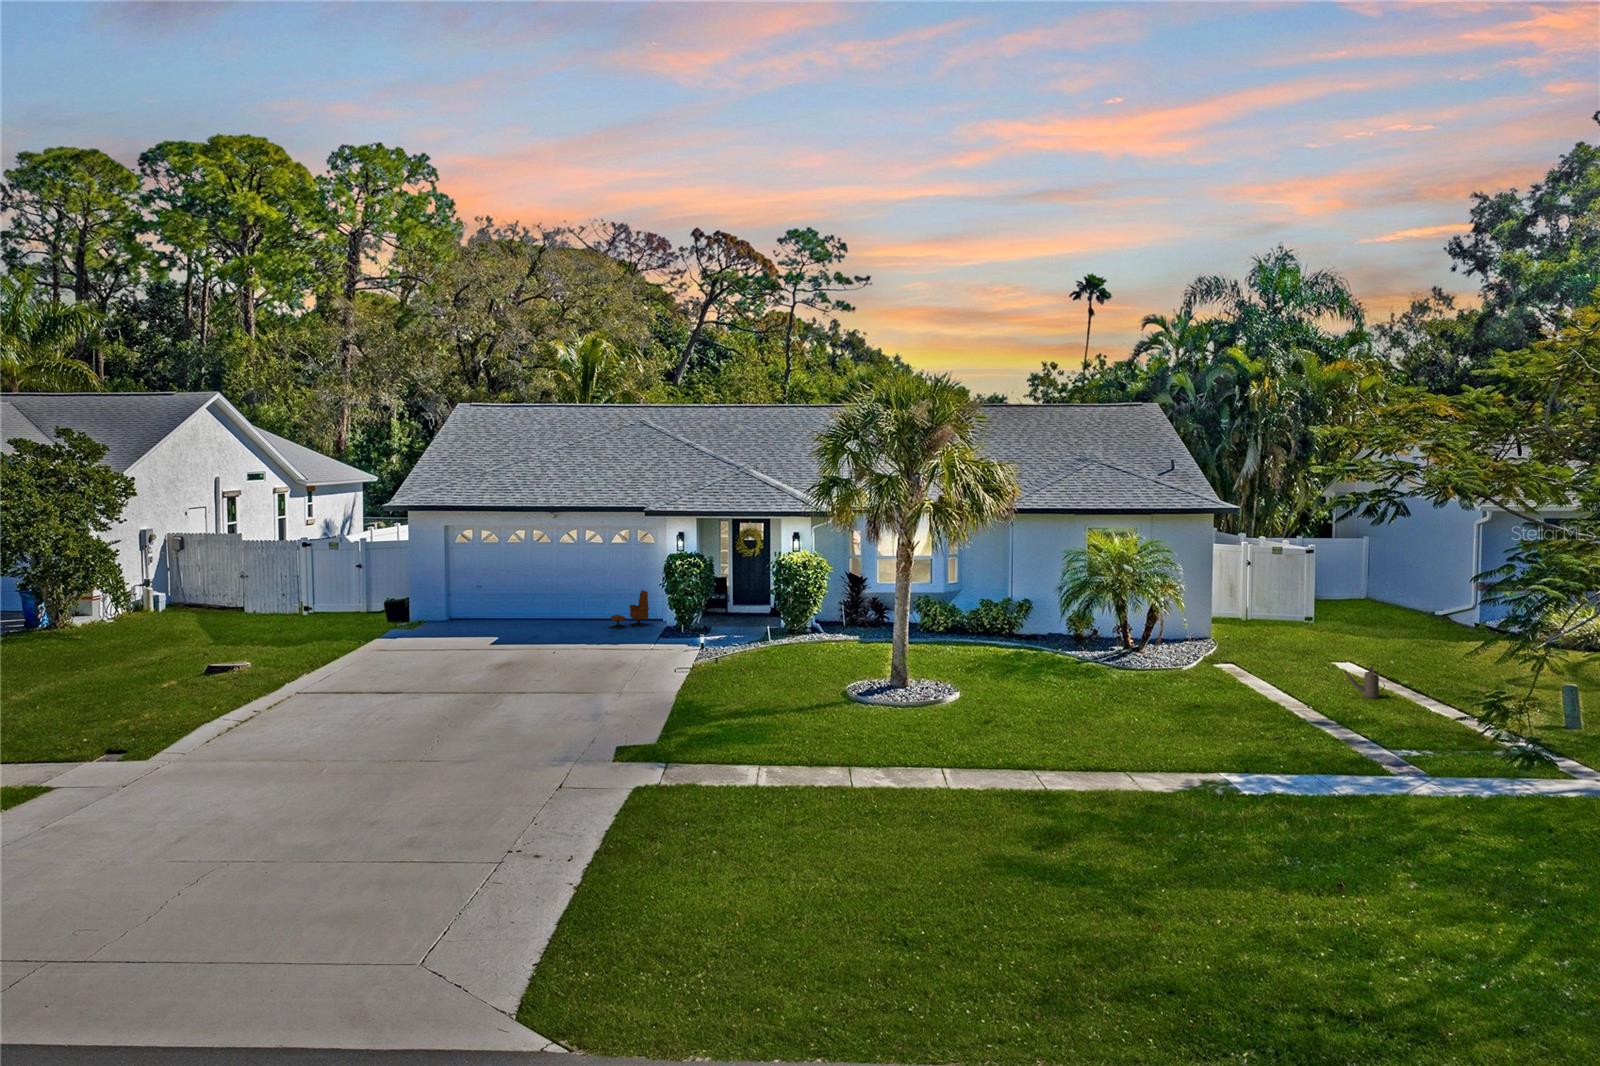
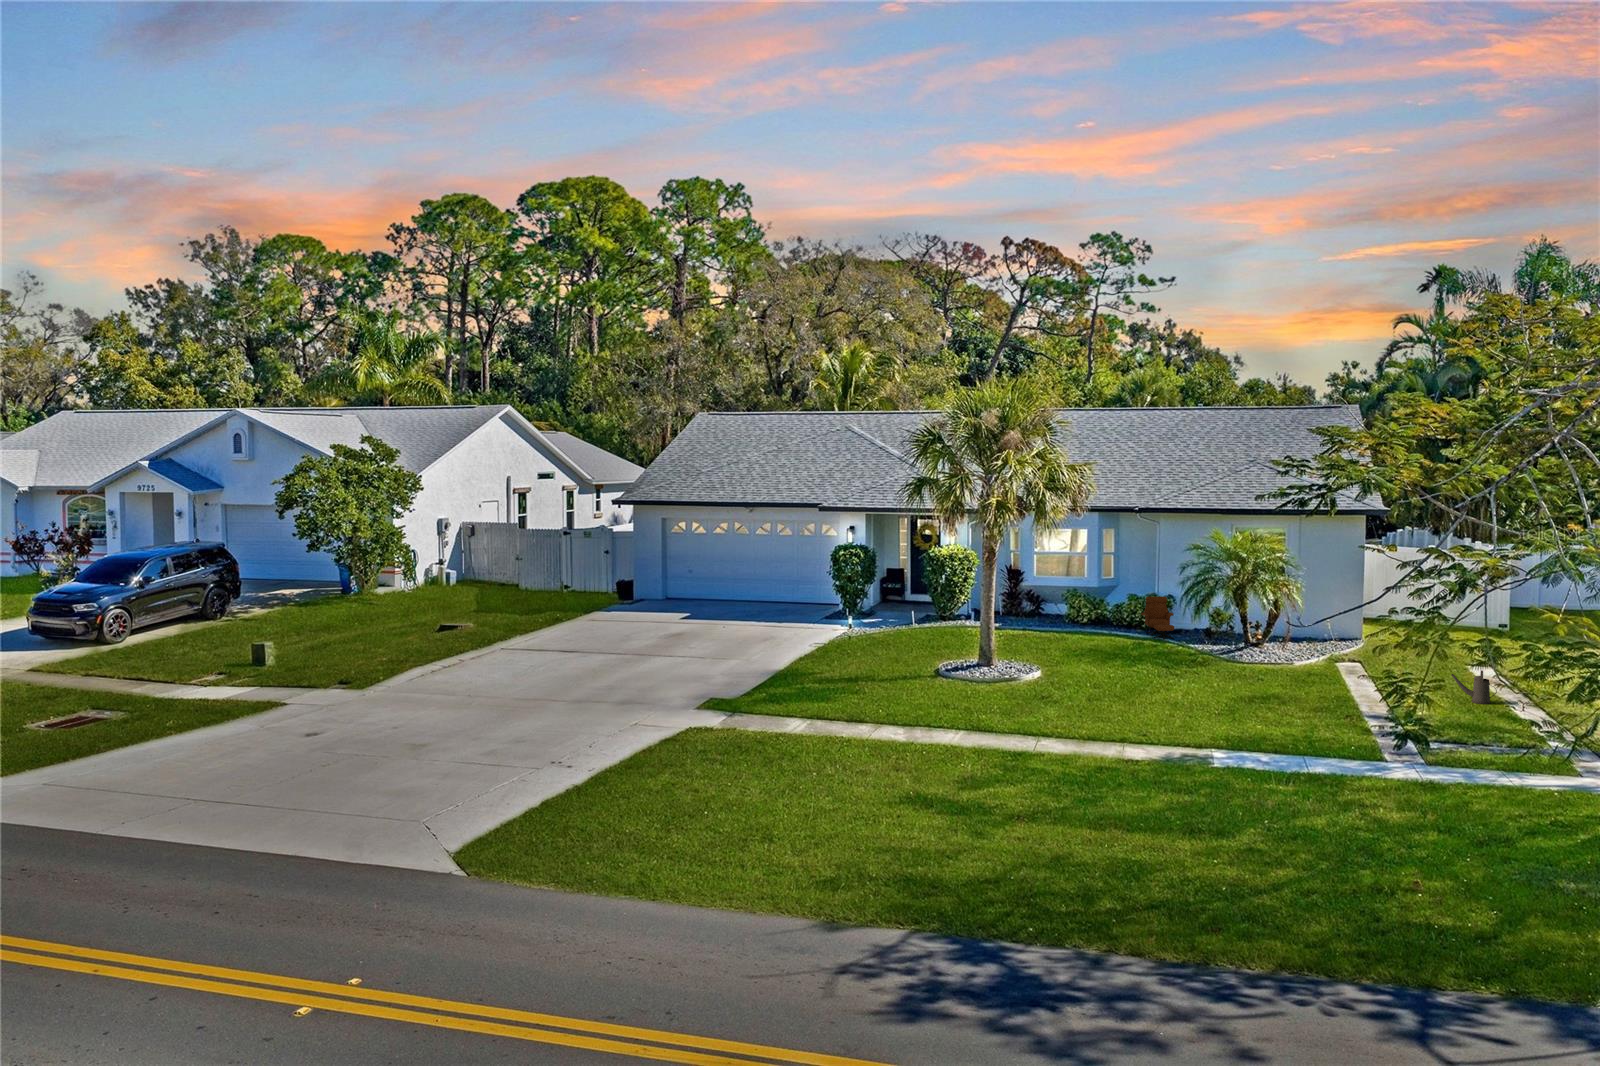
lounge chair: present [609,590,649,629] -> present [1141,597,1174,639]

